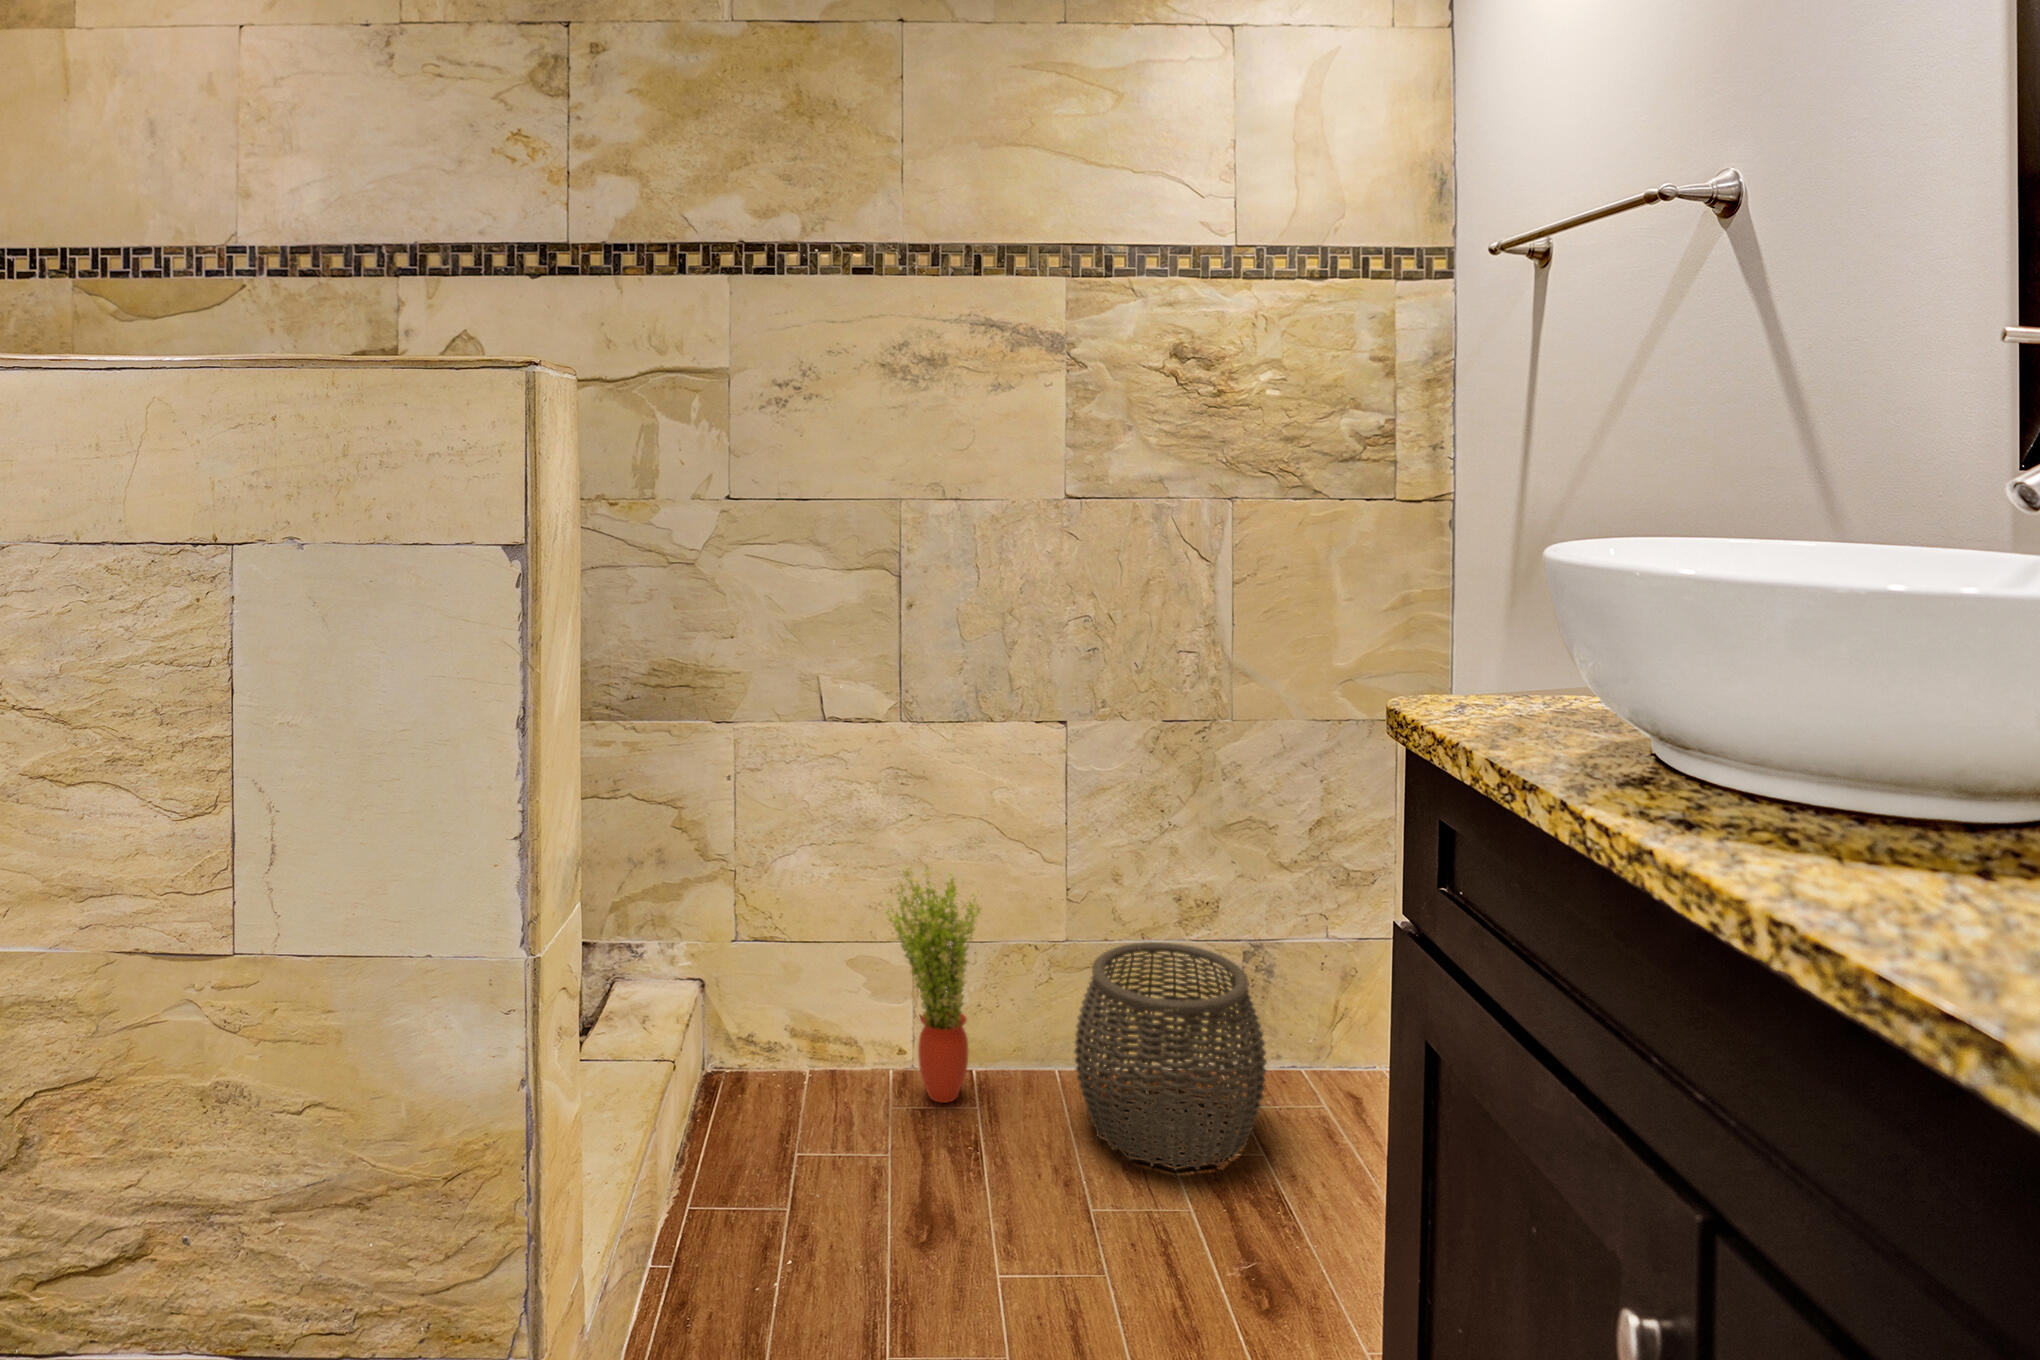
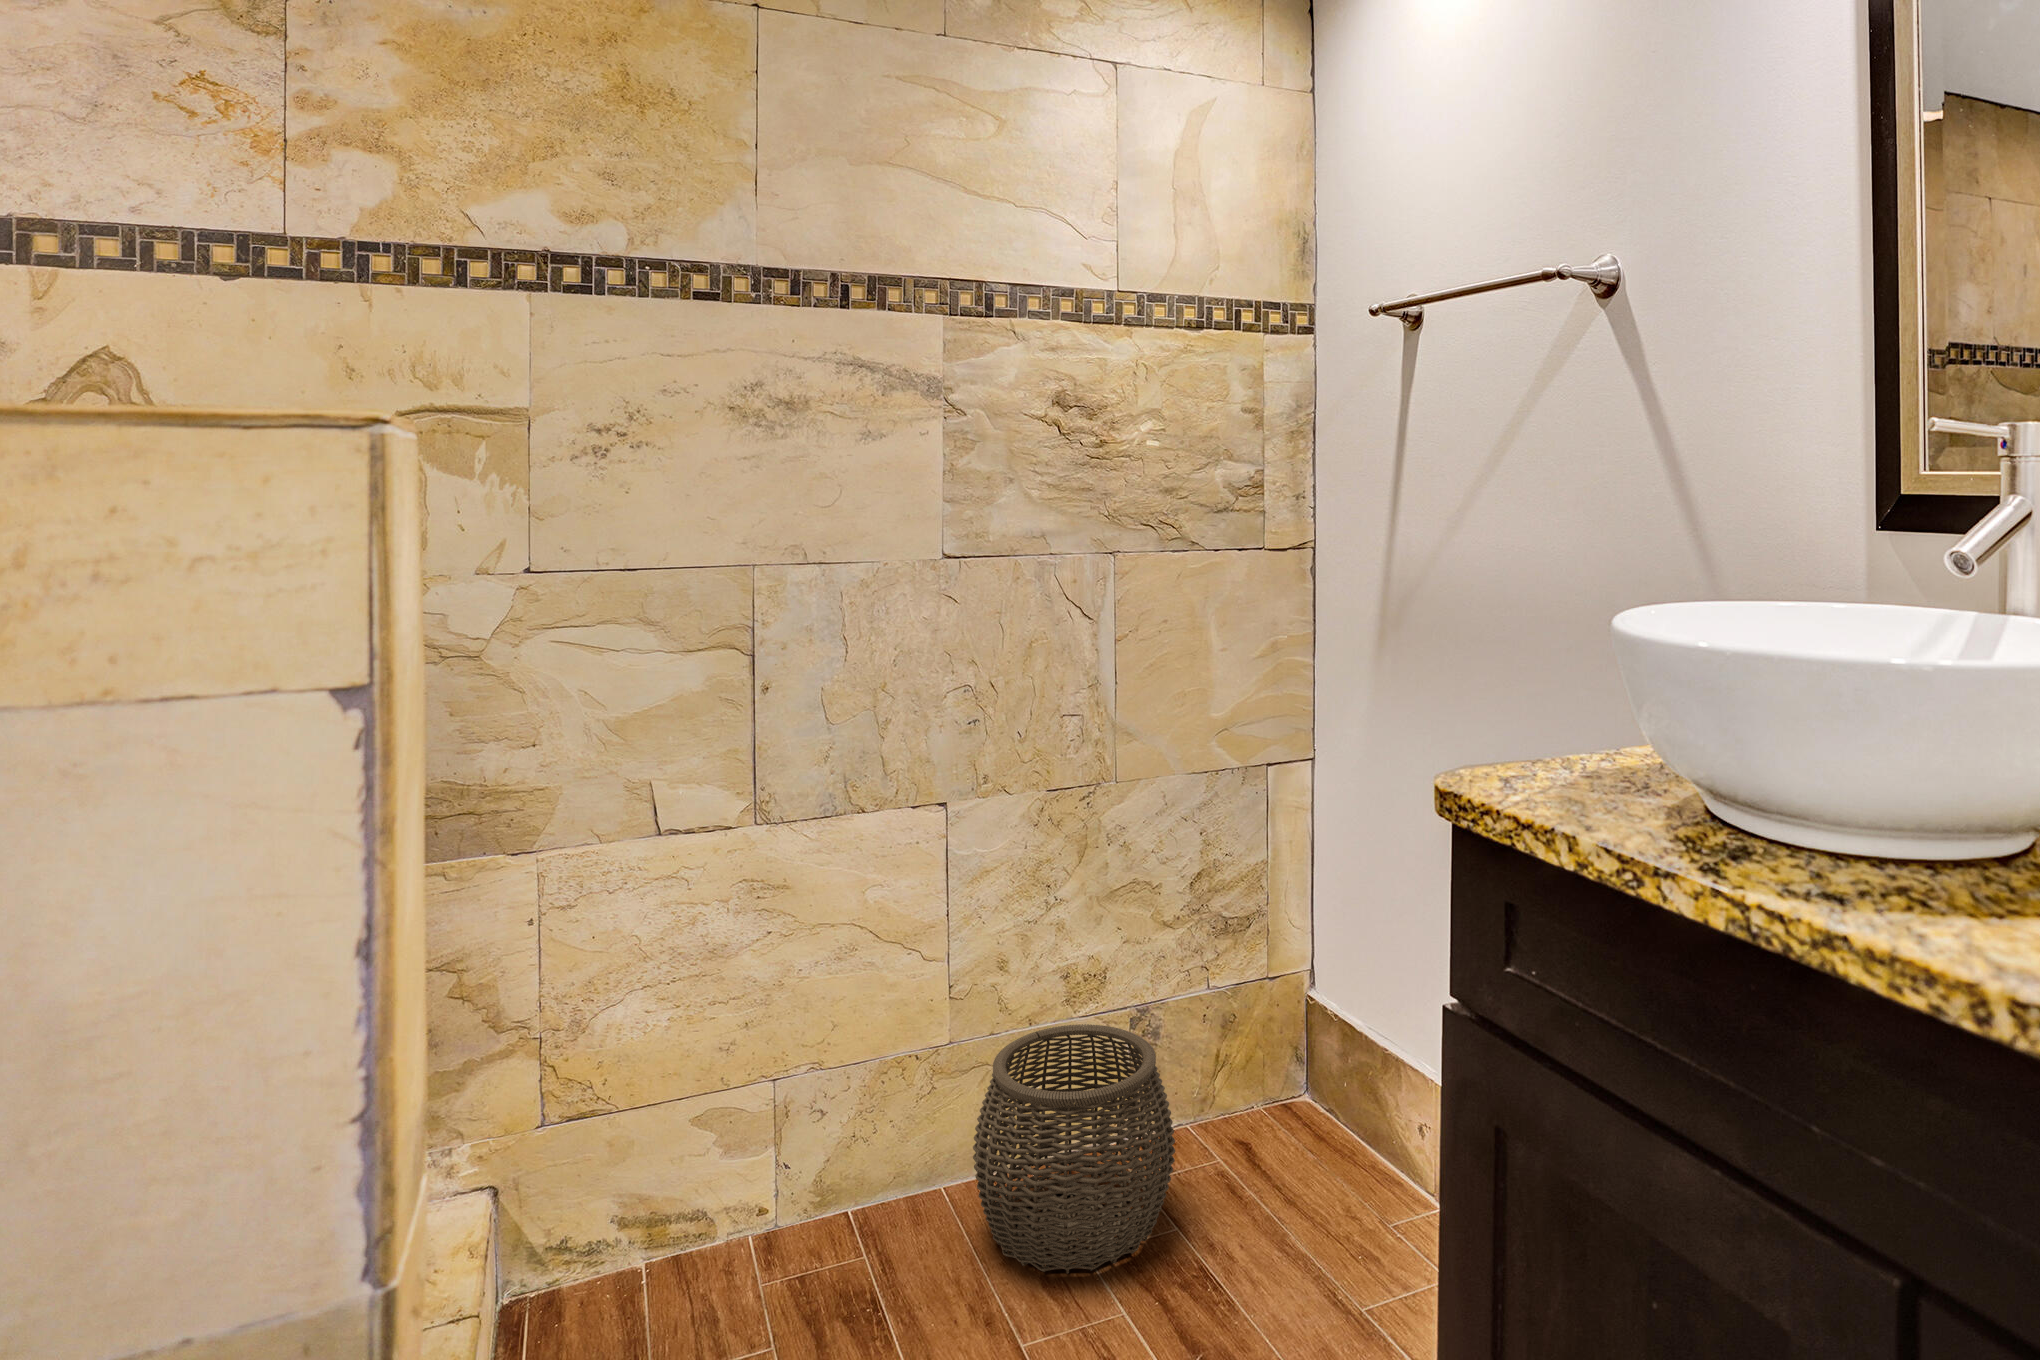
potted plant: present [885,866,982,1103] -> none [745,989,869,1264]

